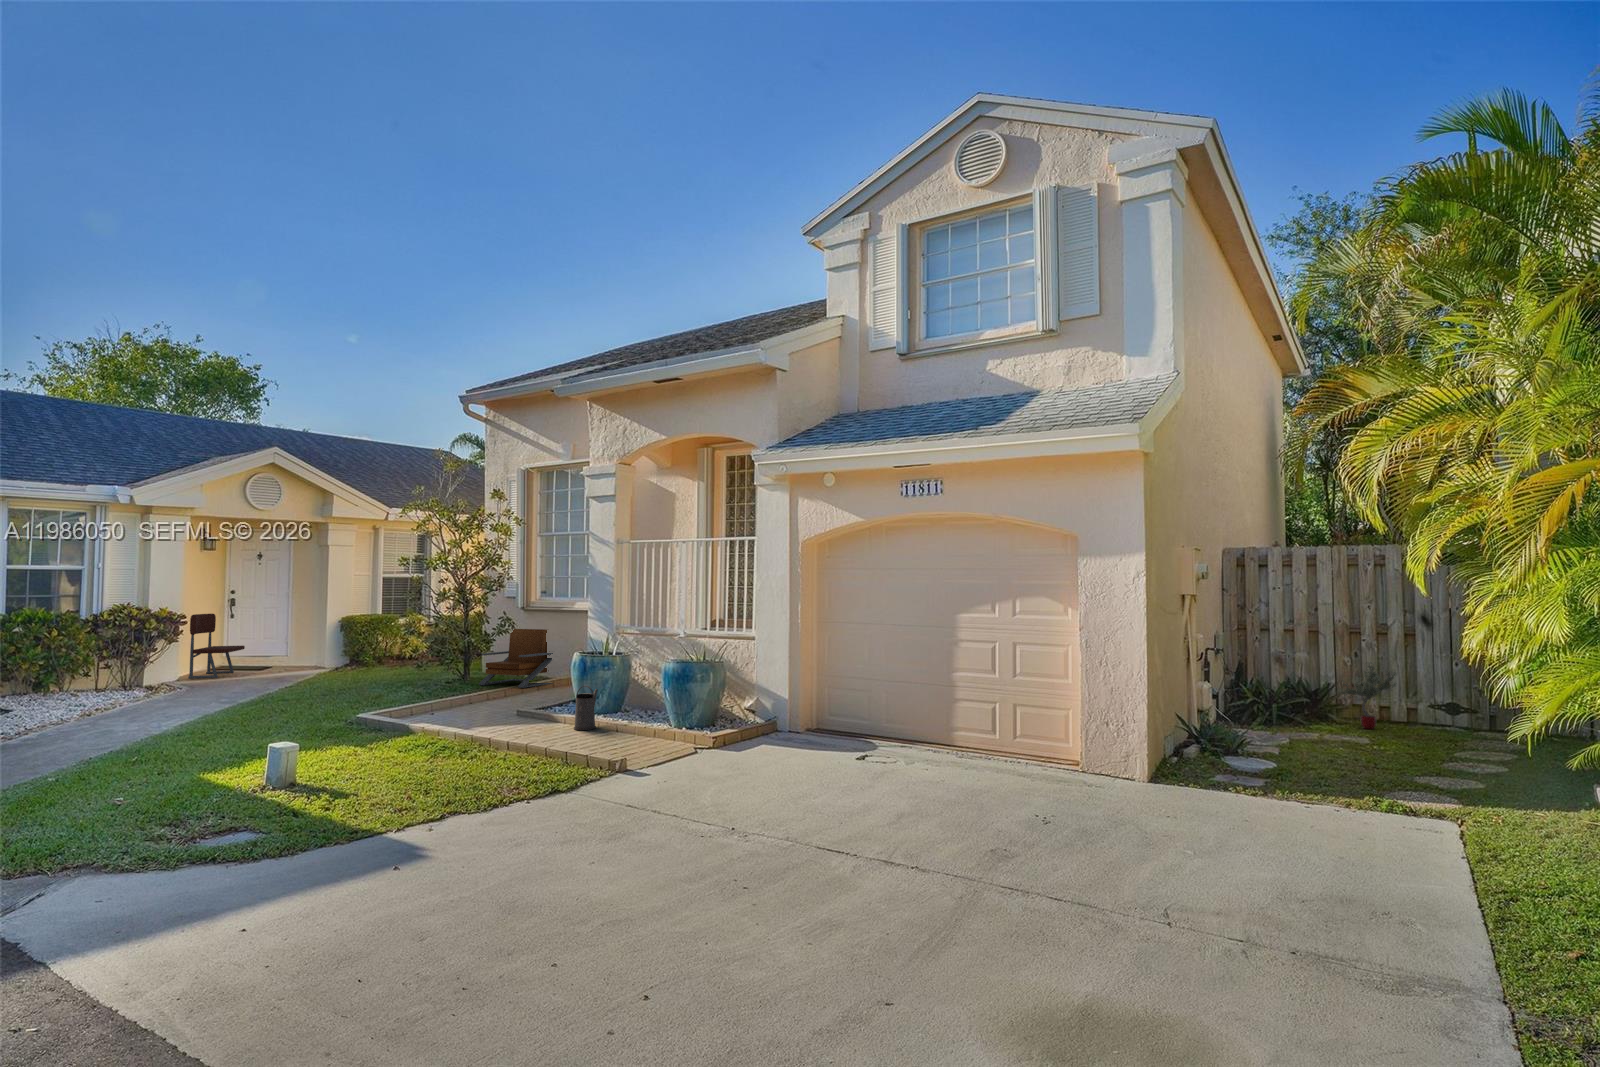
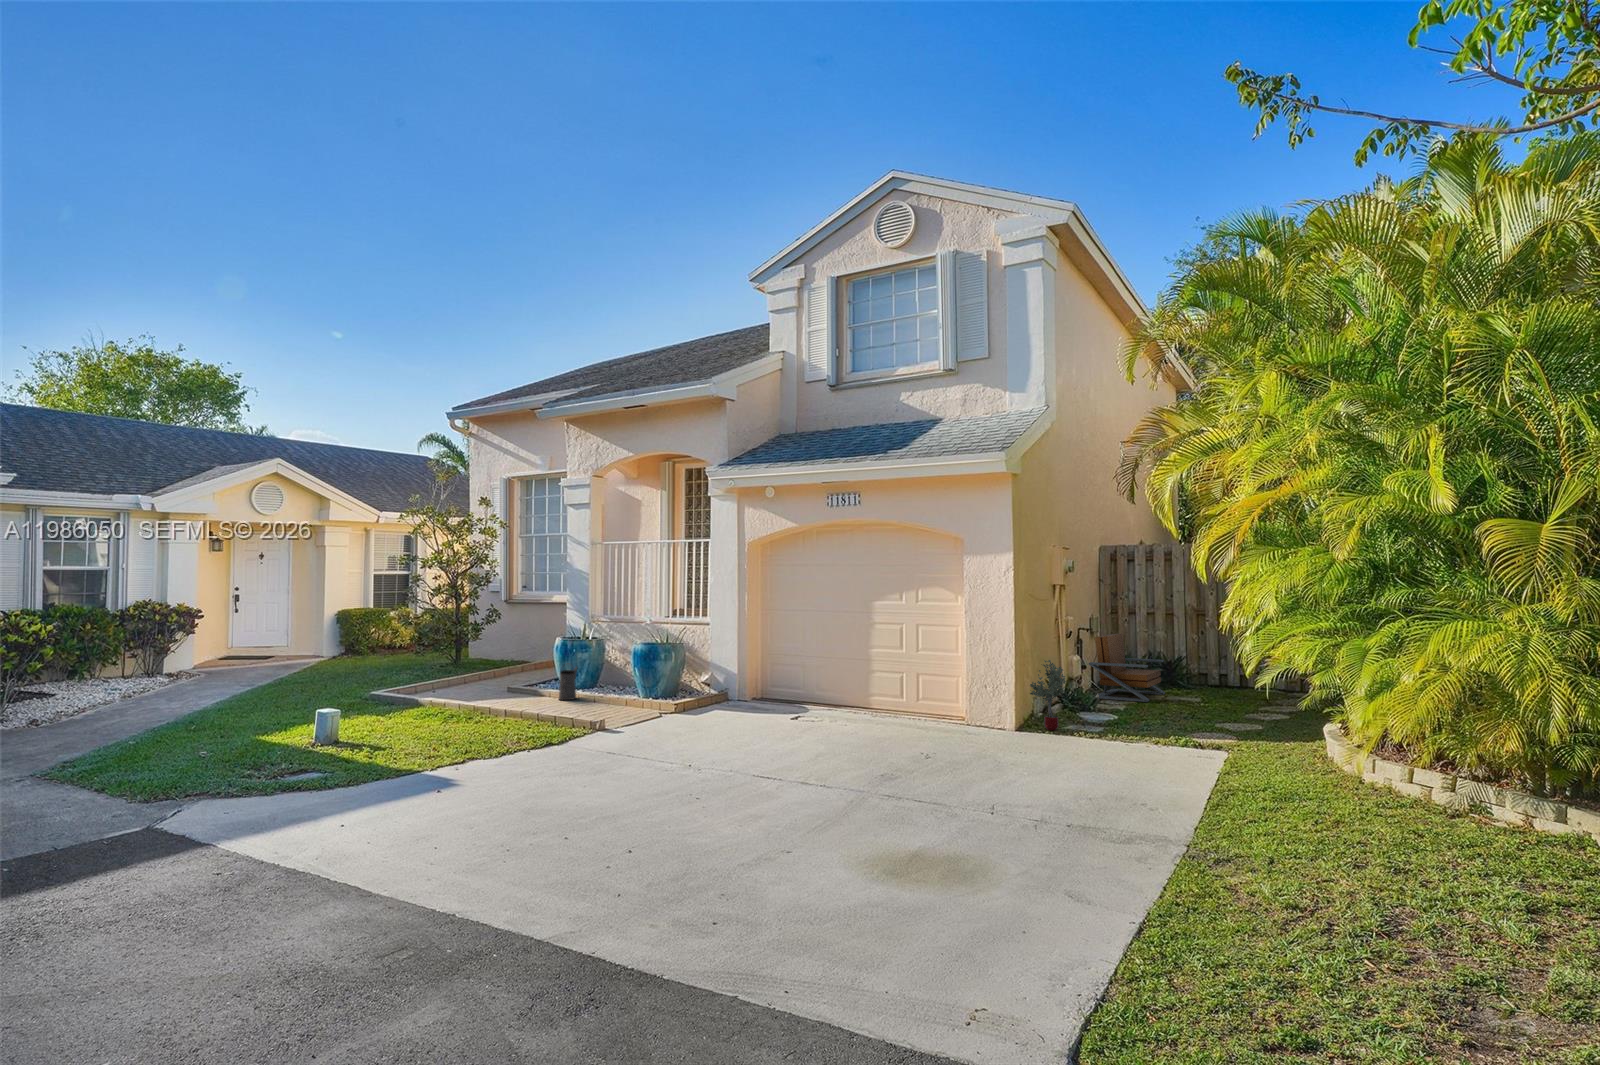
bench: present [188,614,245,679] -> none [203,608,252,666]
lounge chair: present [479,629,553,688] -> present [1089,634,1165,702]
potted tree: present [1340,662,1396,729] -> present [1030,660,1066,730]

